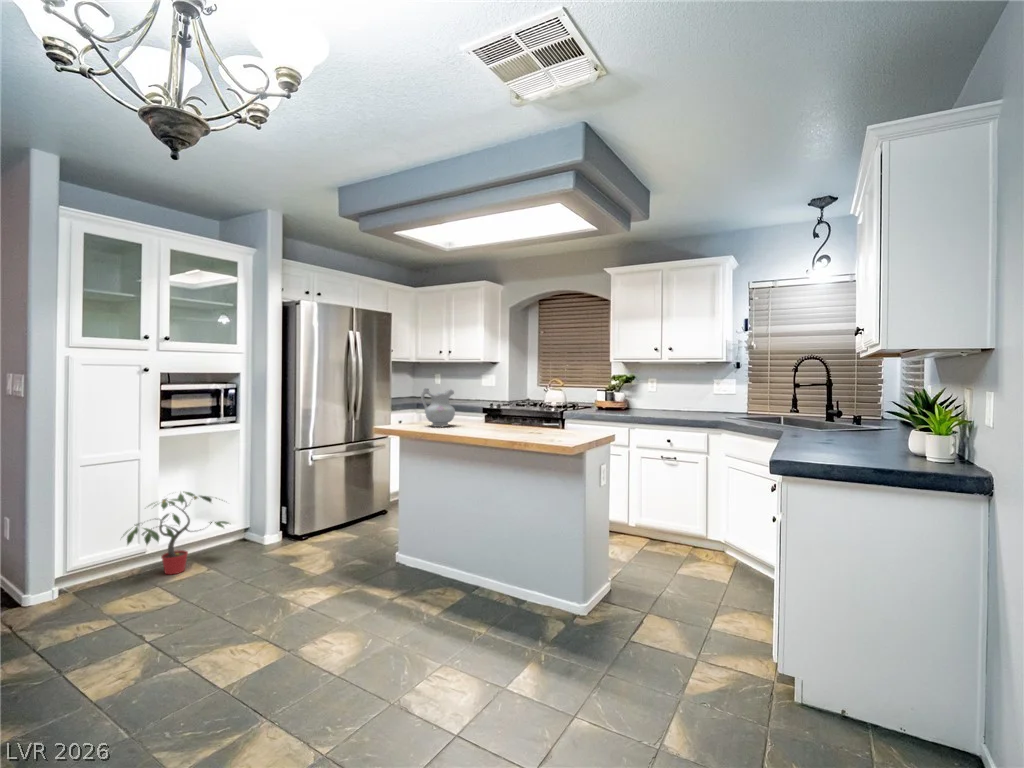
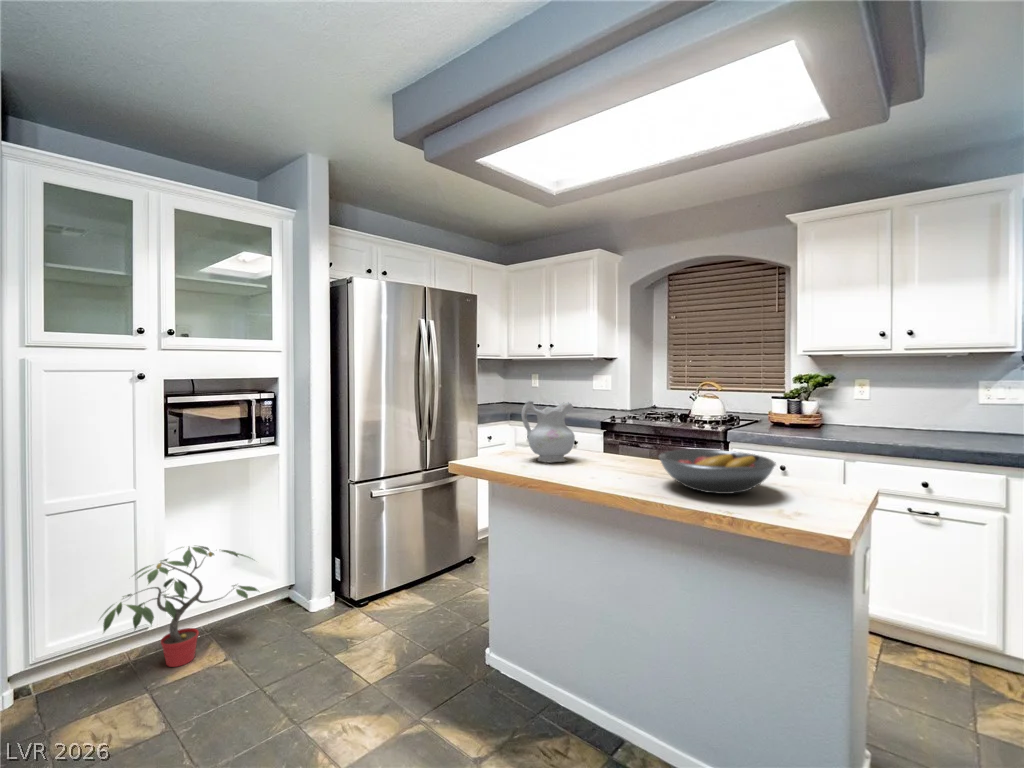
fruit bowl: none [497,414,557,436] -> present [659,449,776,494]

